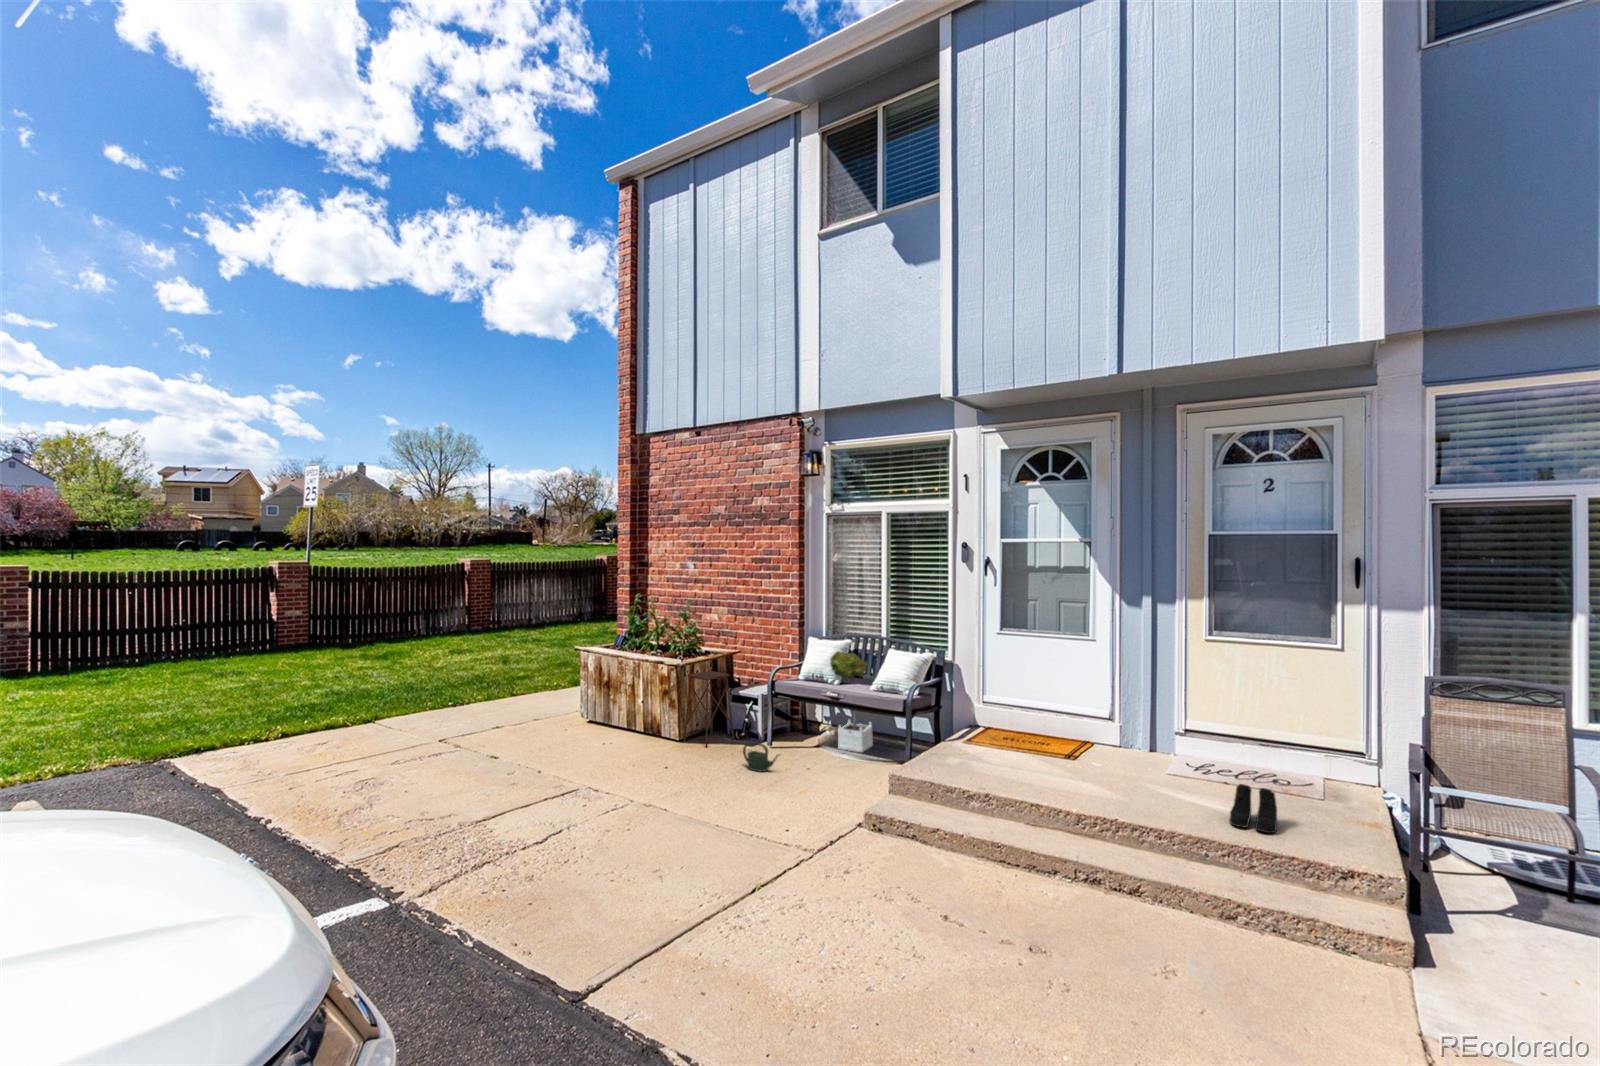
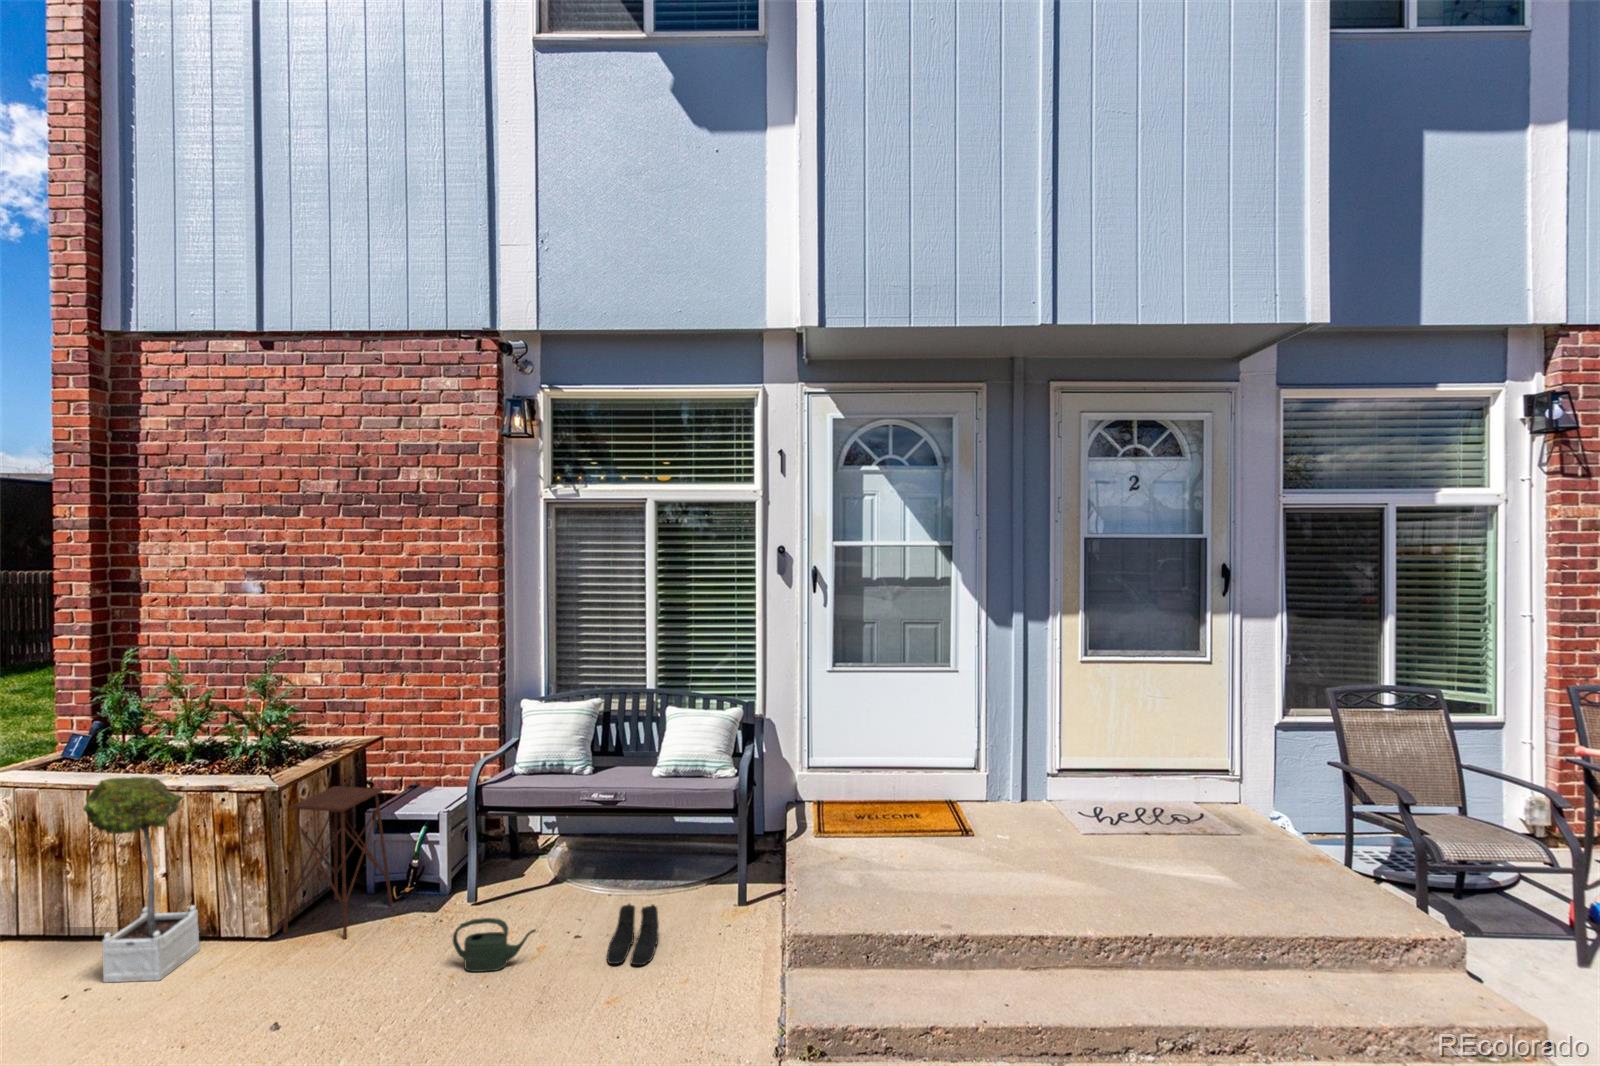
potted tree: present [830,651,873,752] -> present [83,777,200,982]
boots: present [1229,784,1277,833] -> present [607,904,659,965]

